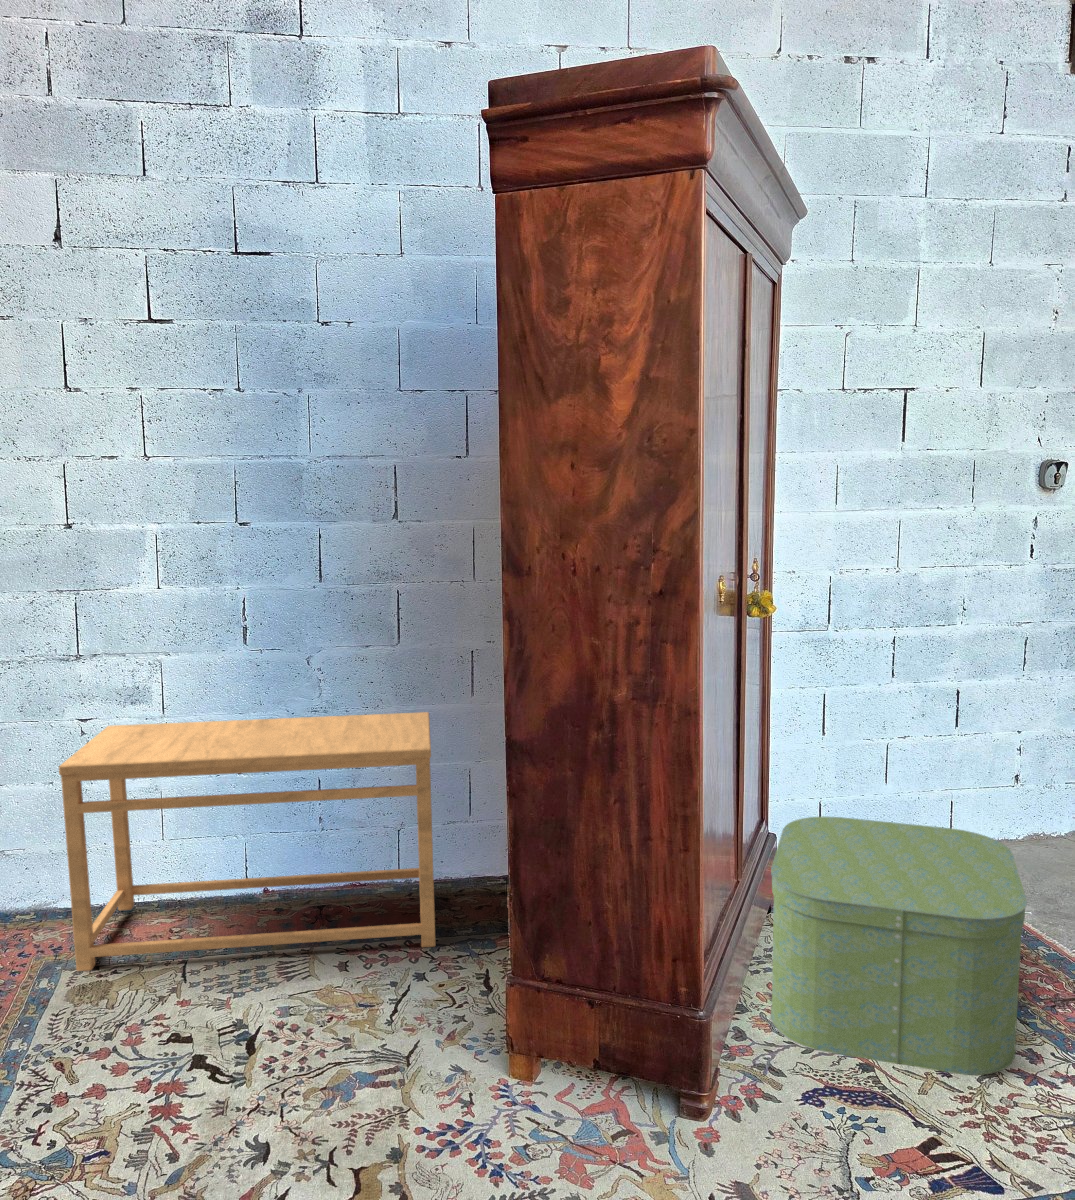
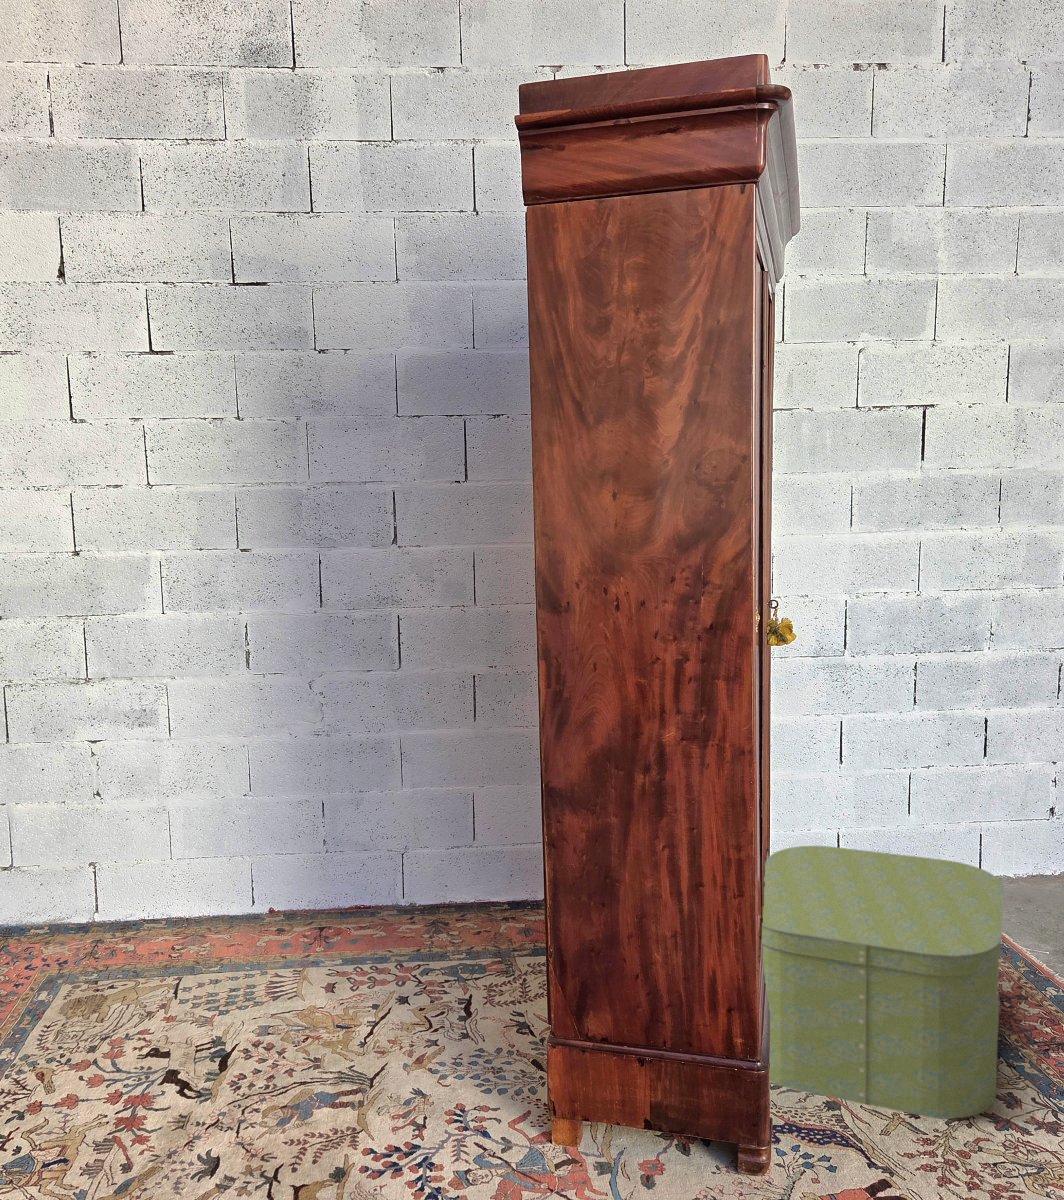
side table: present [59,712,435,971] -> none [56,735,432,986]

